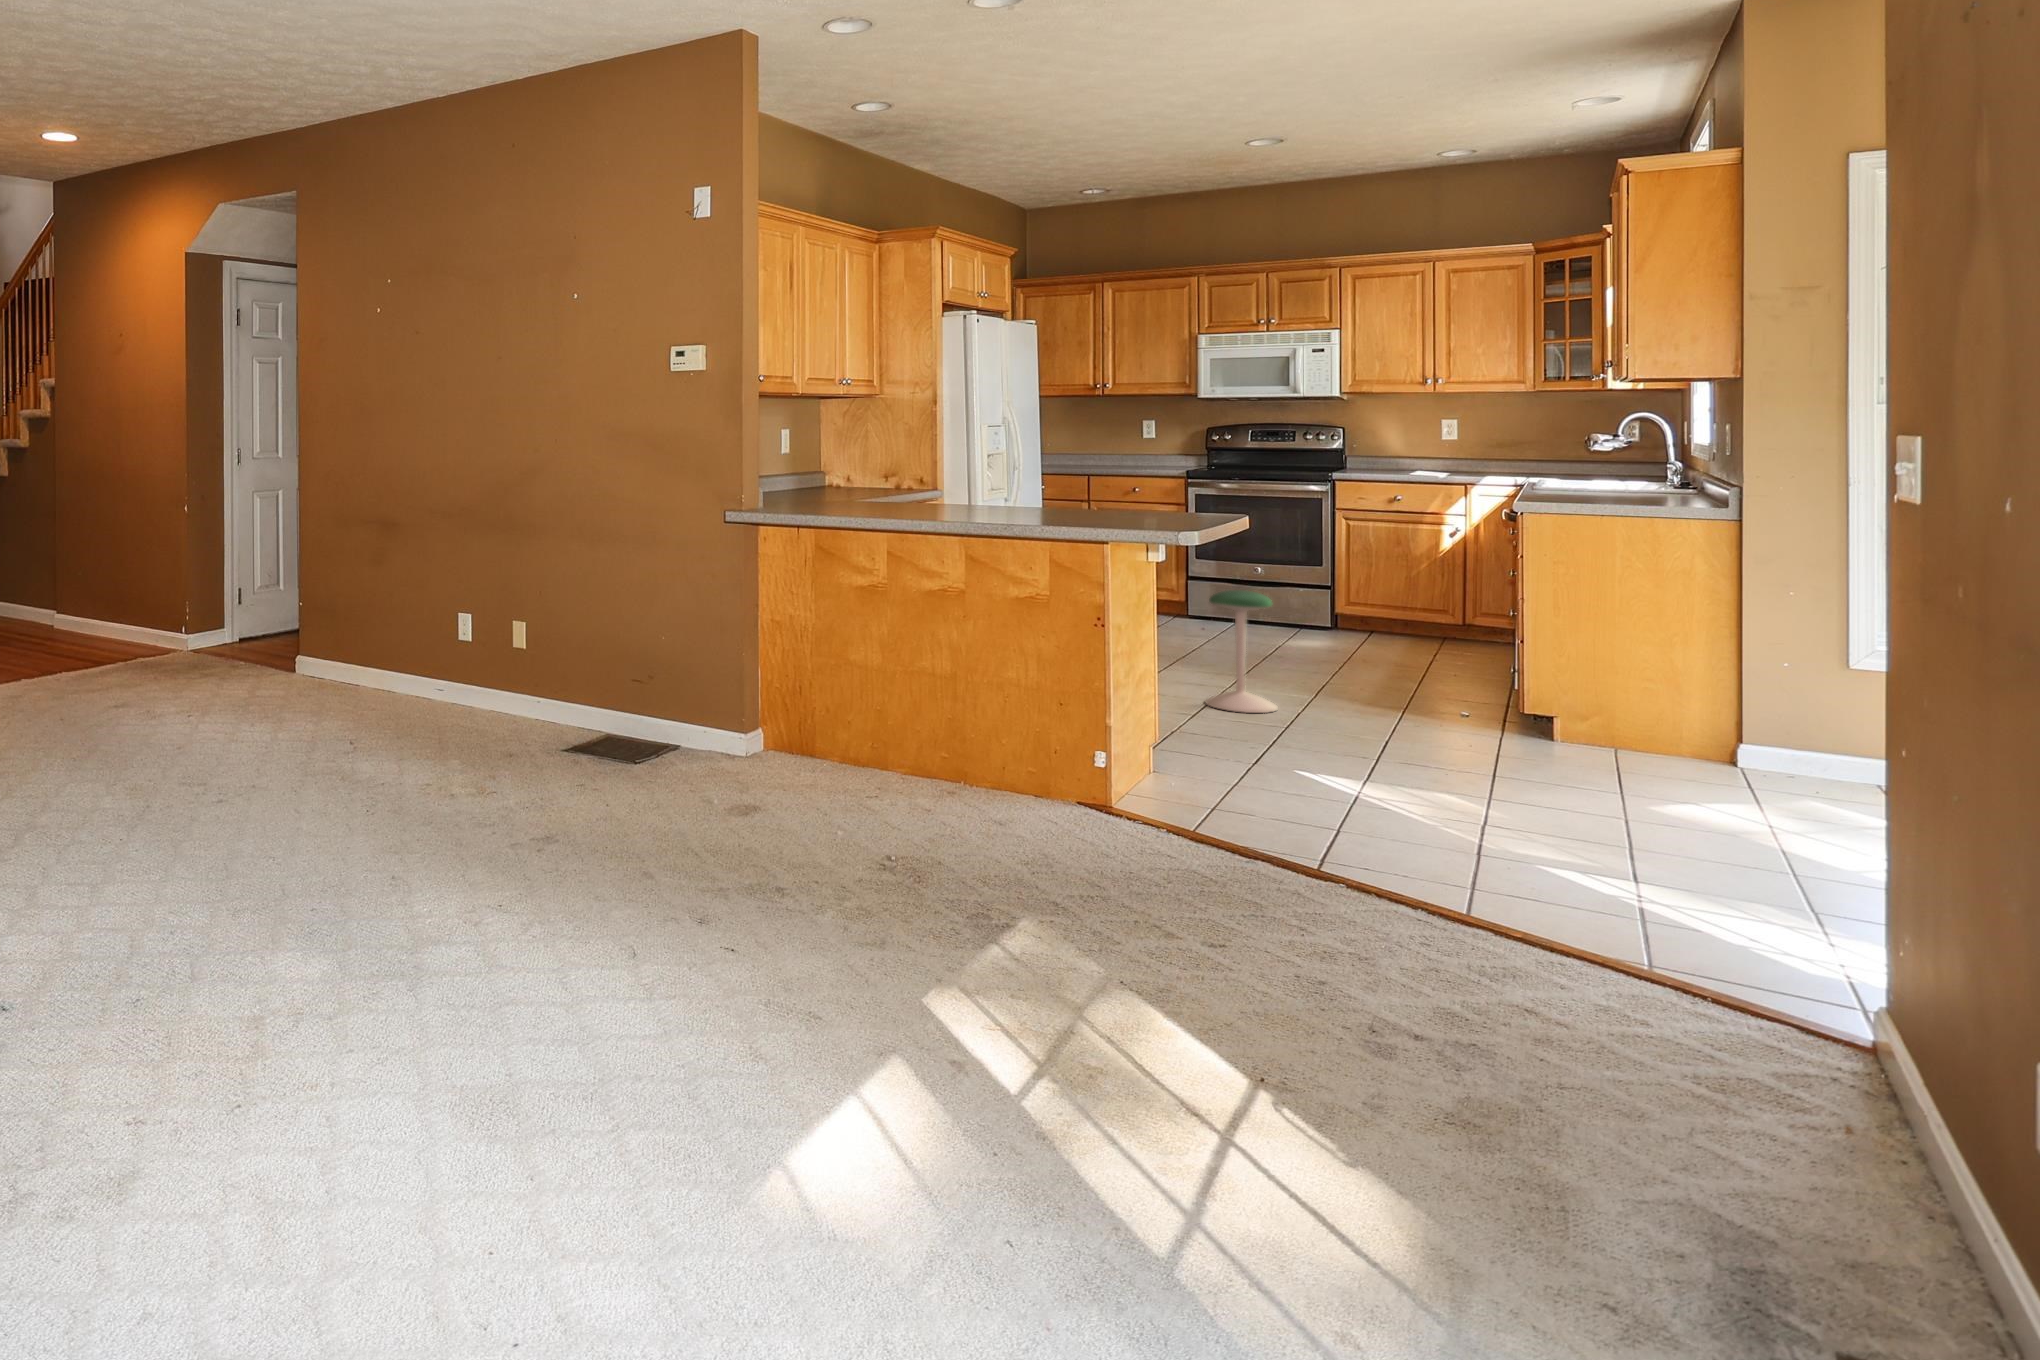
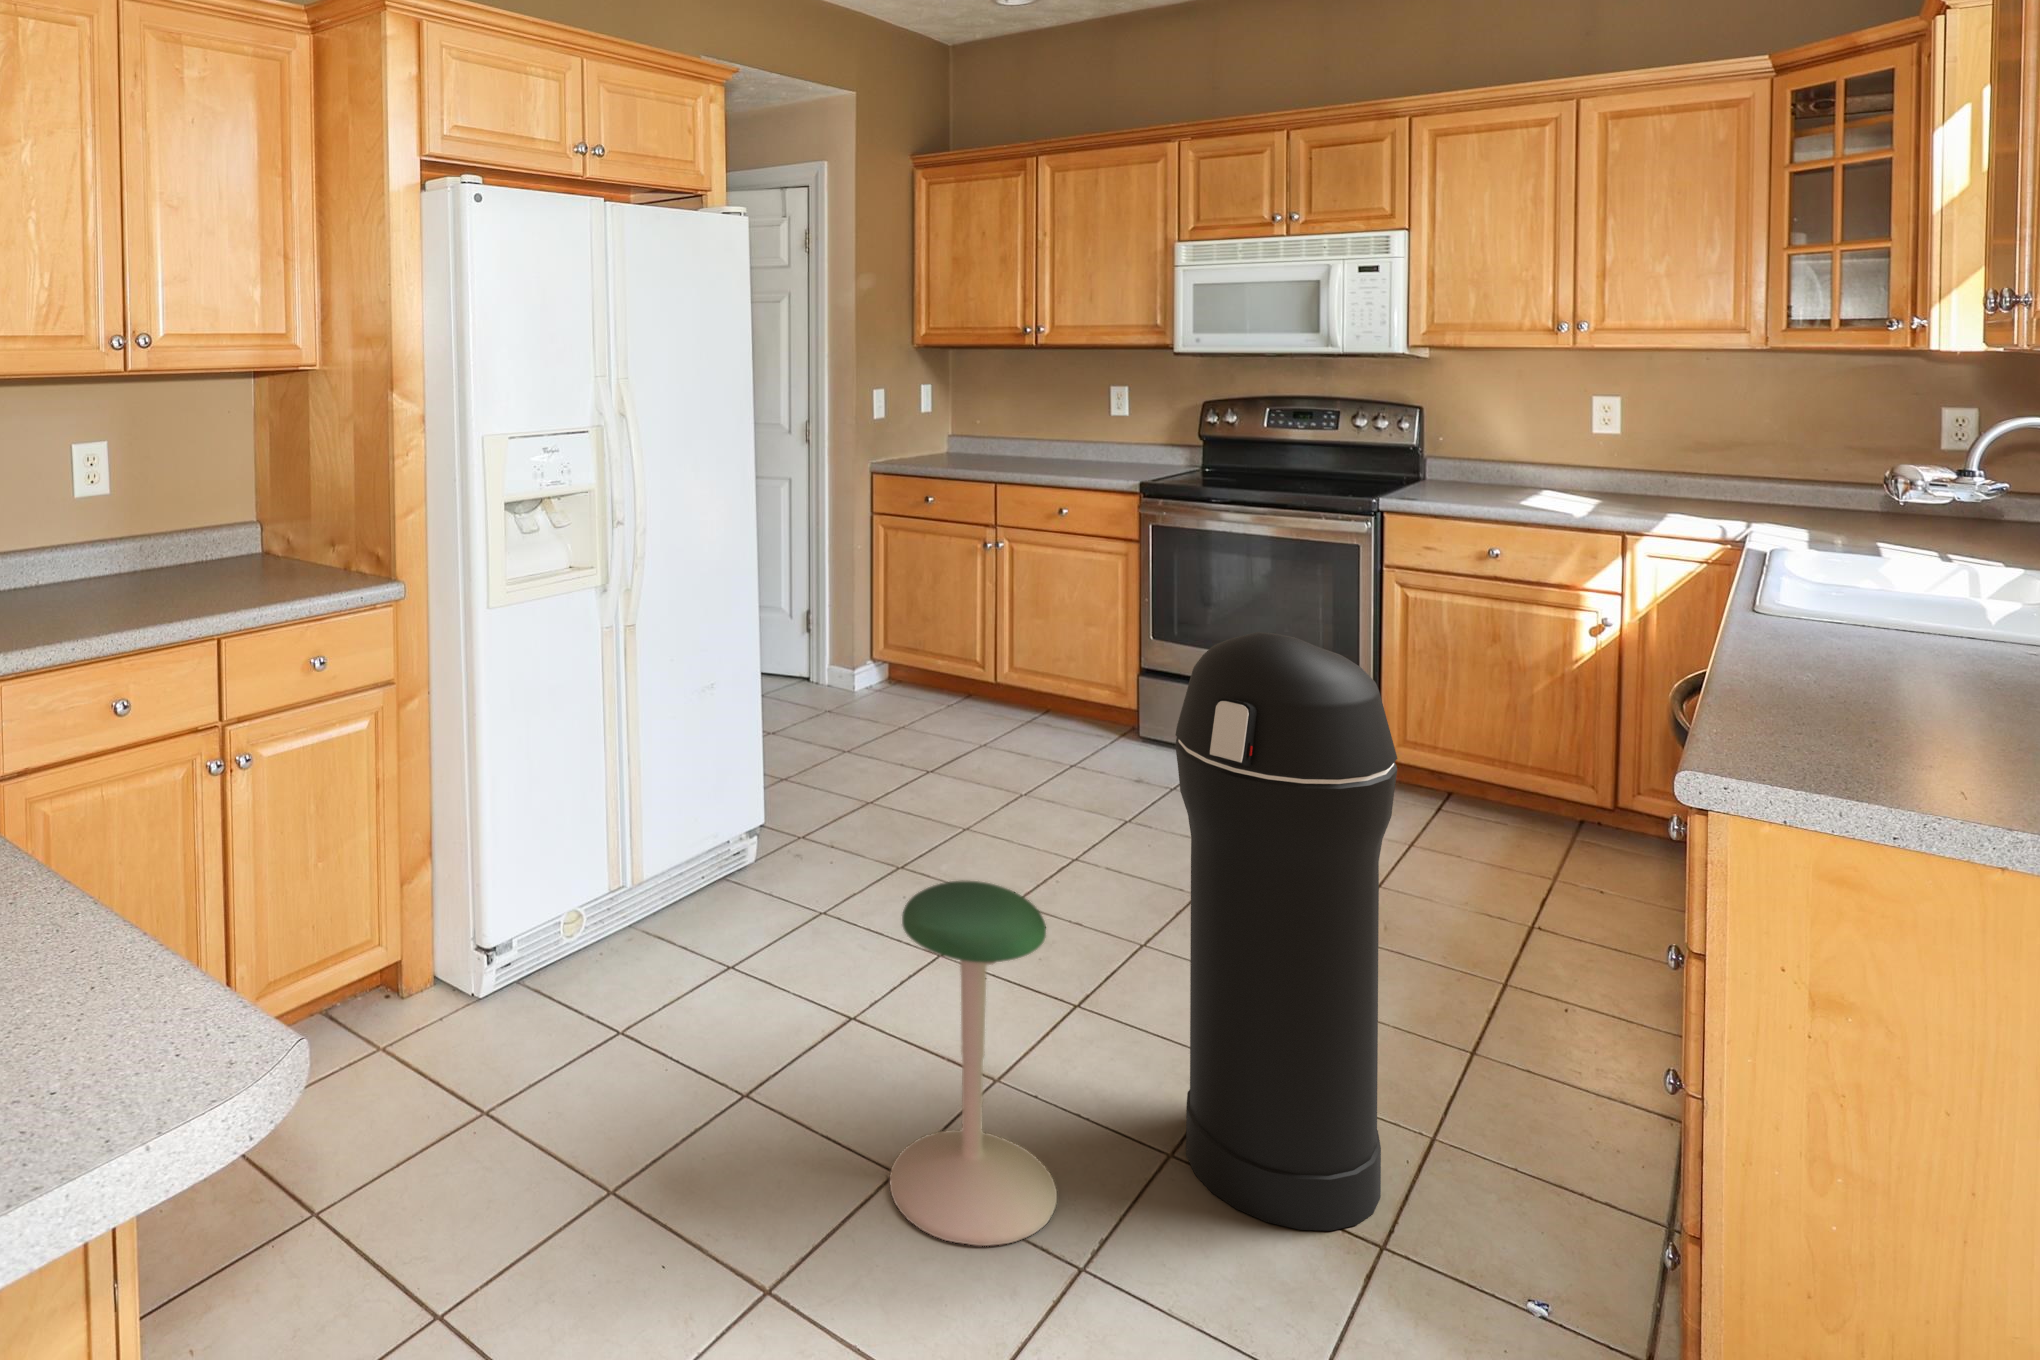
trash can: none [1310,489,1404,710] -> present [1175,632,1397,1231]

